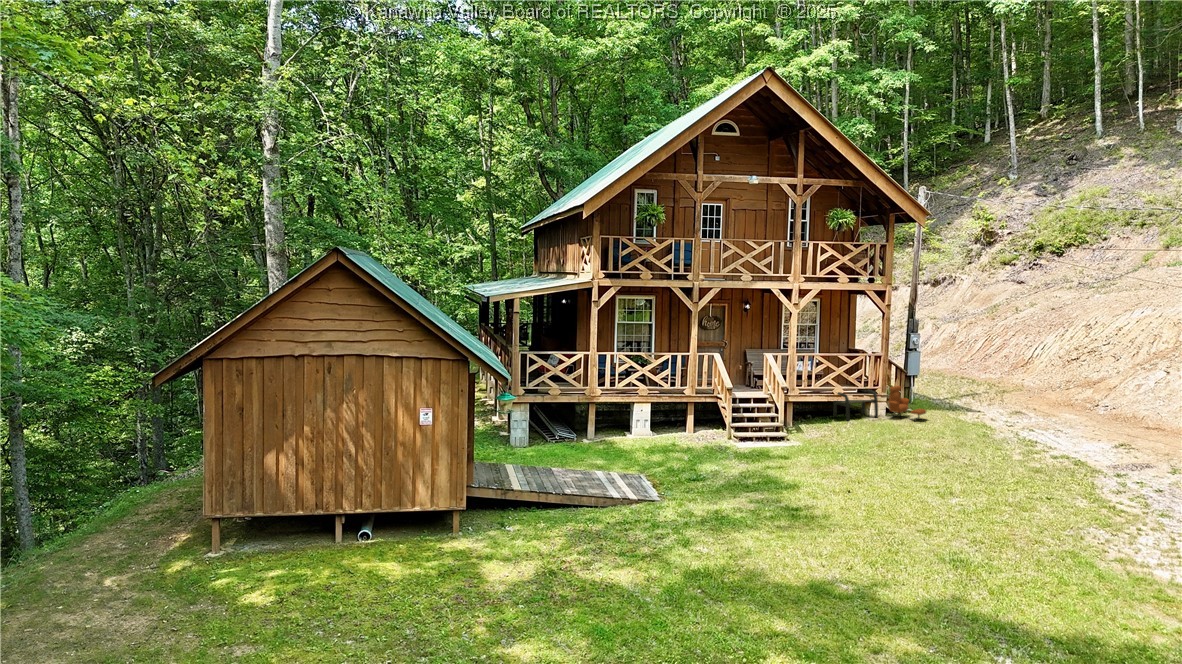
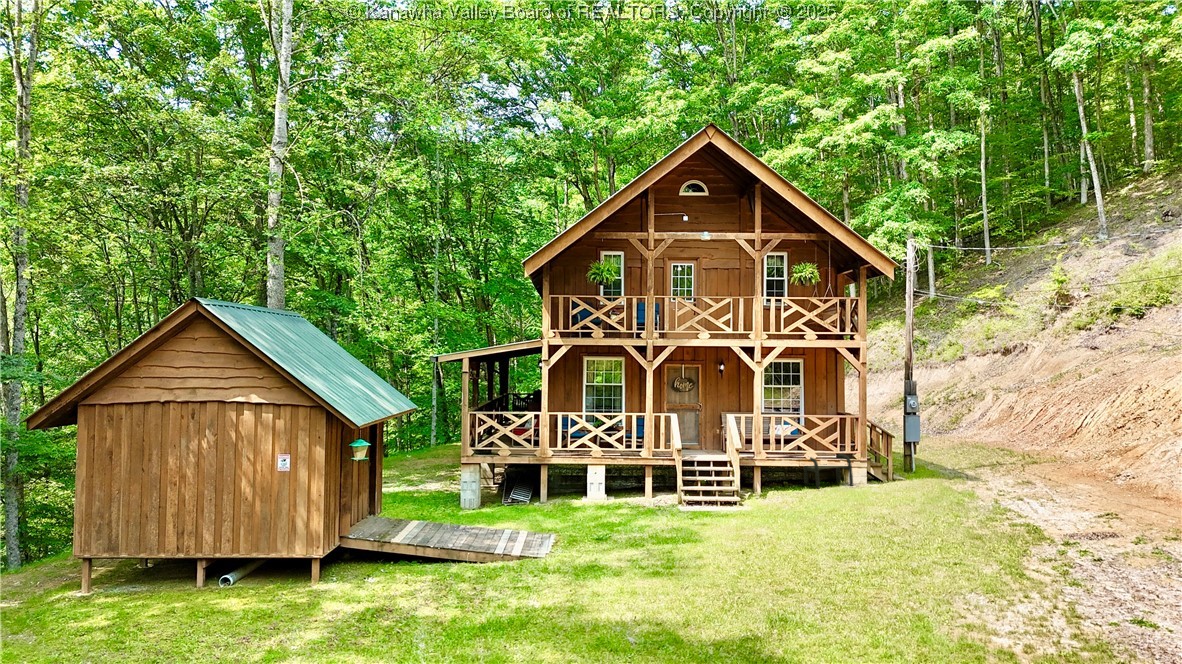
lounge chair: present [889,386,926,421] -> none [863,450,908,491]

